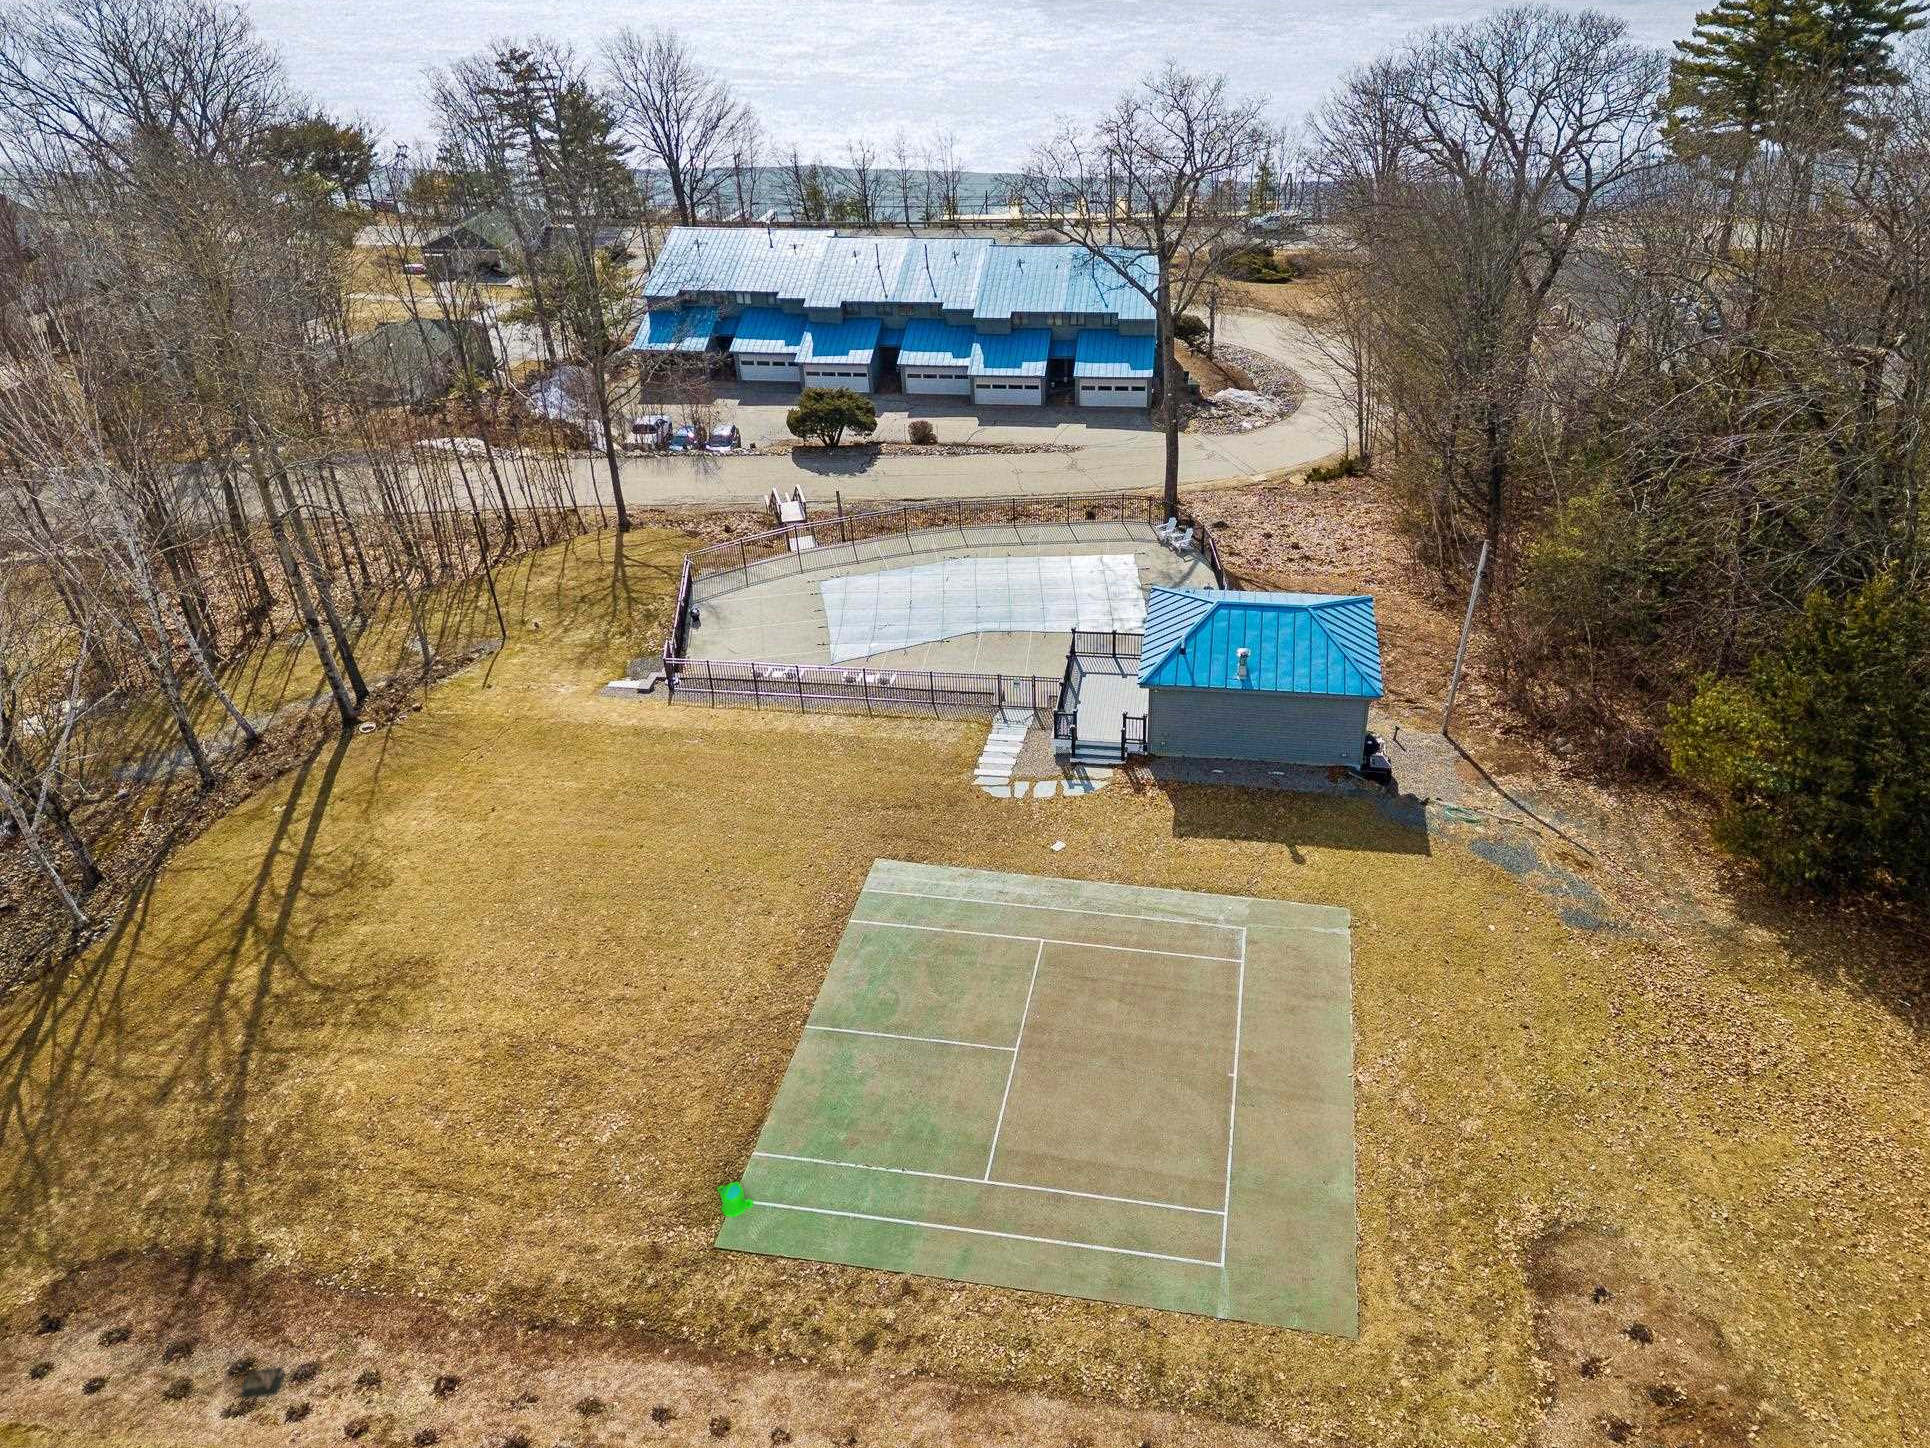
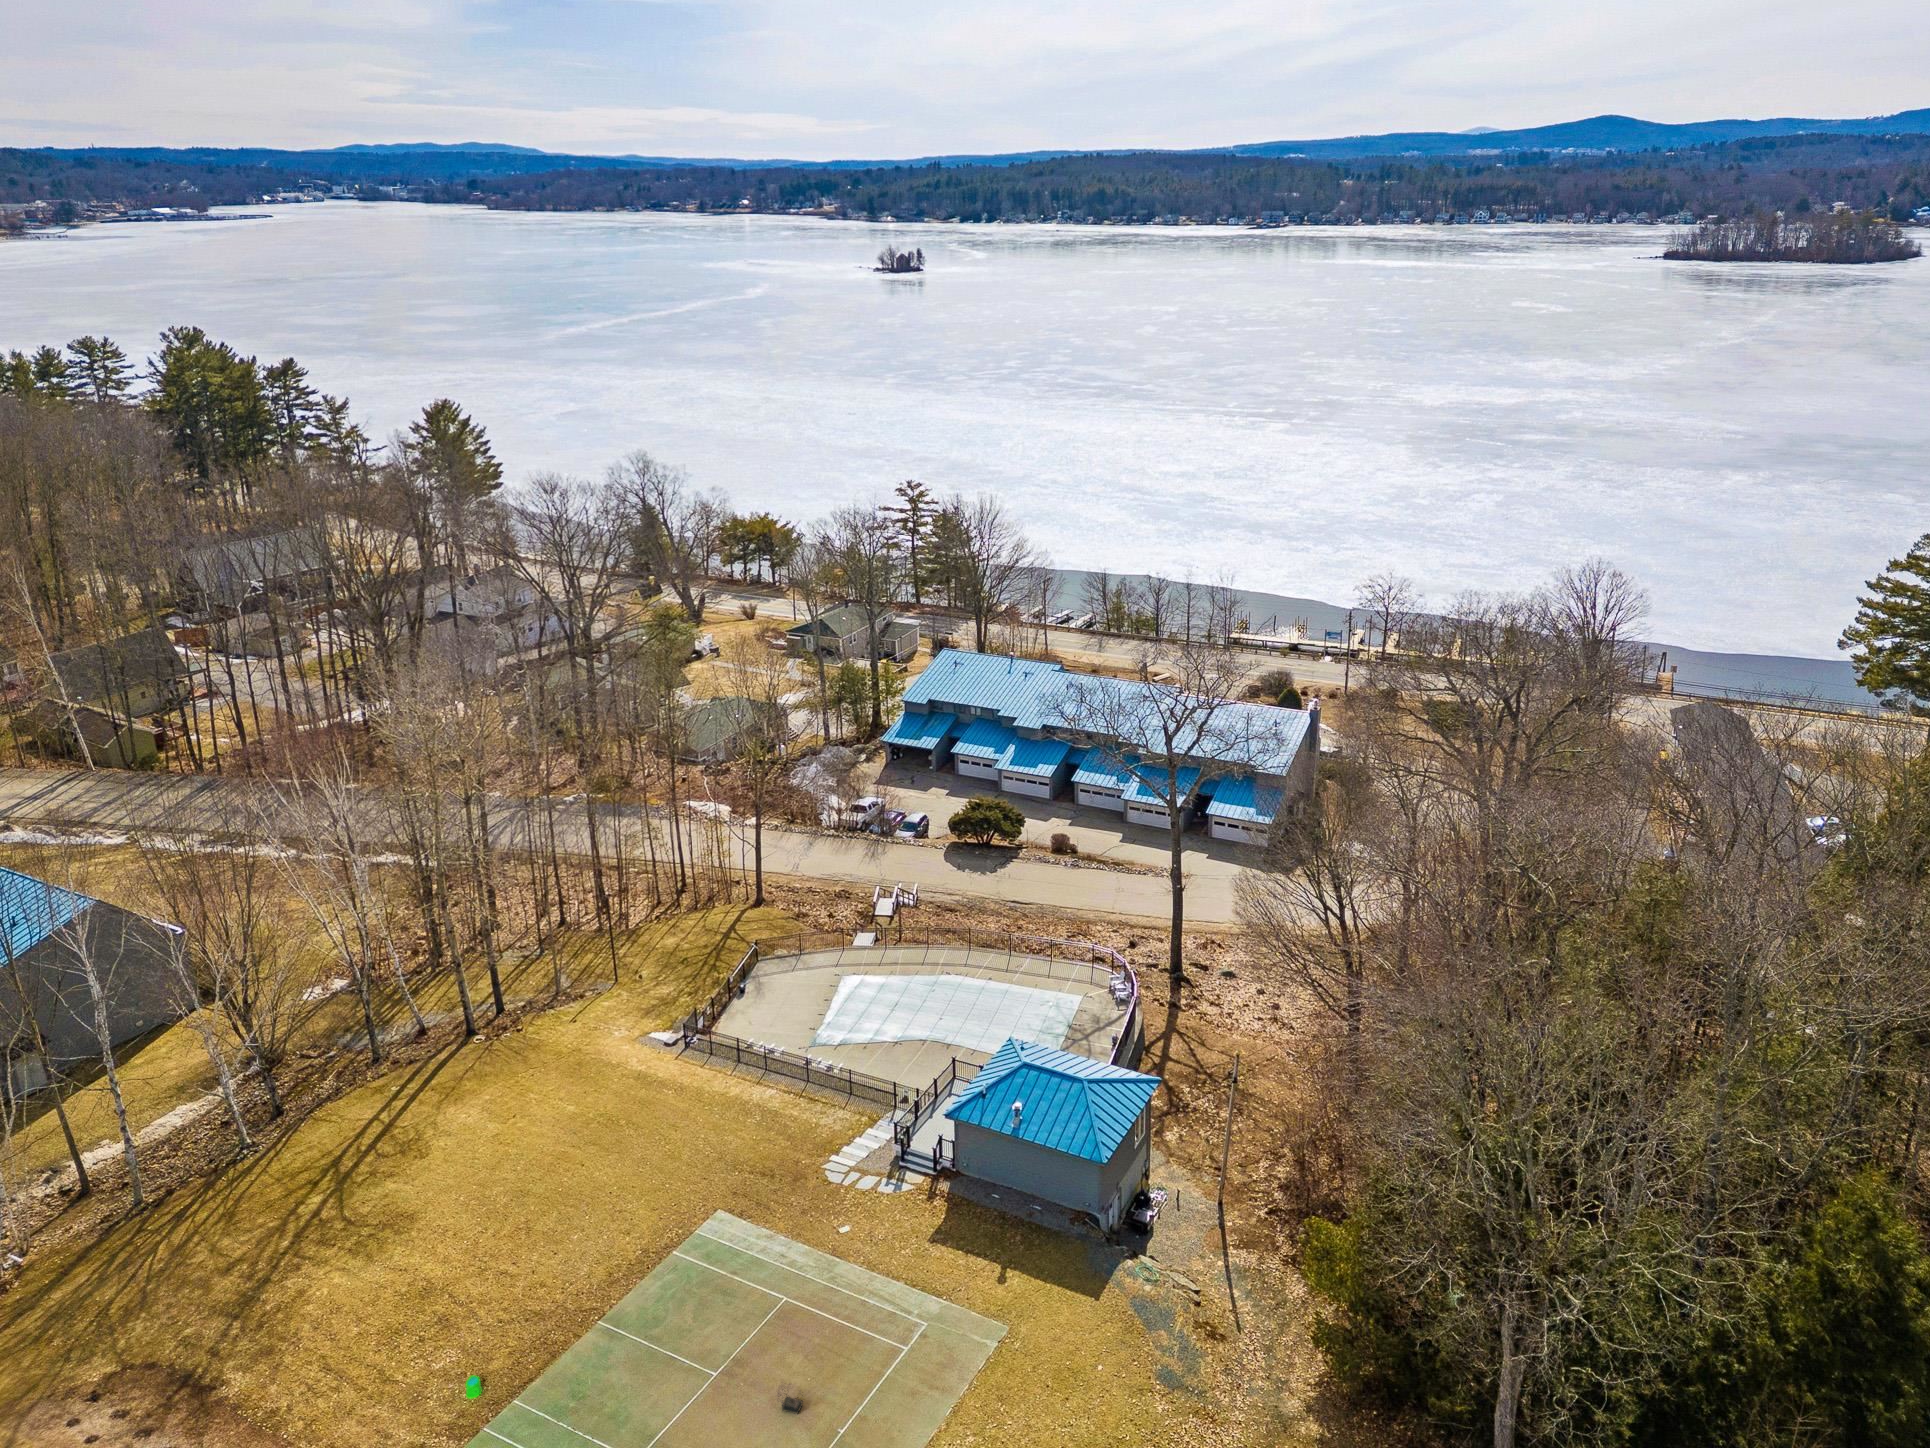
decorative plant: present [223,1354,285,1399] -> present [777,1386,803,1414]

